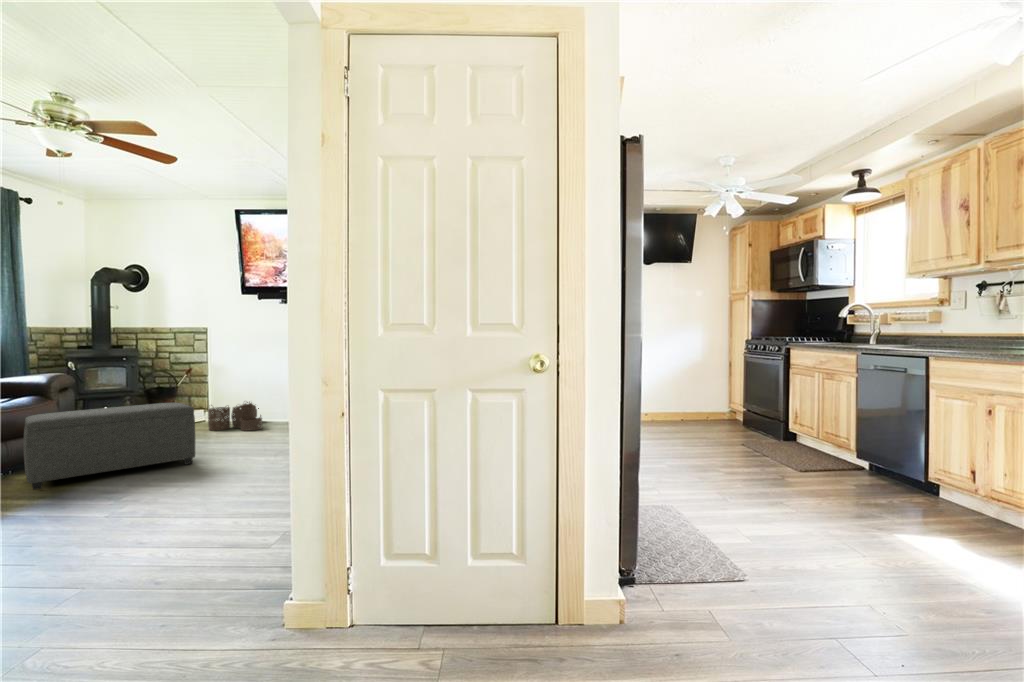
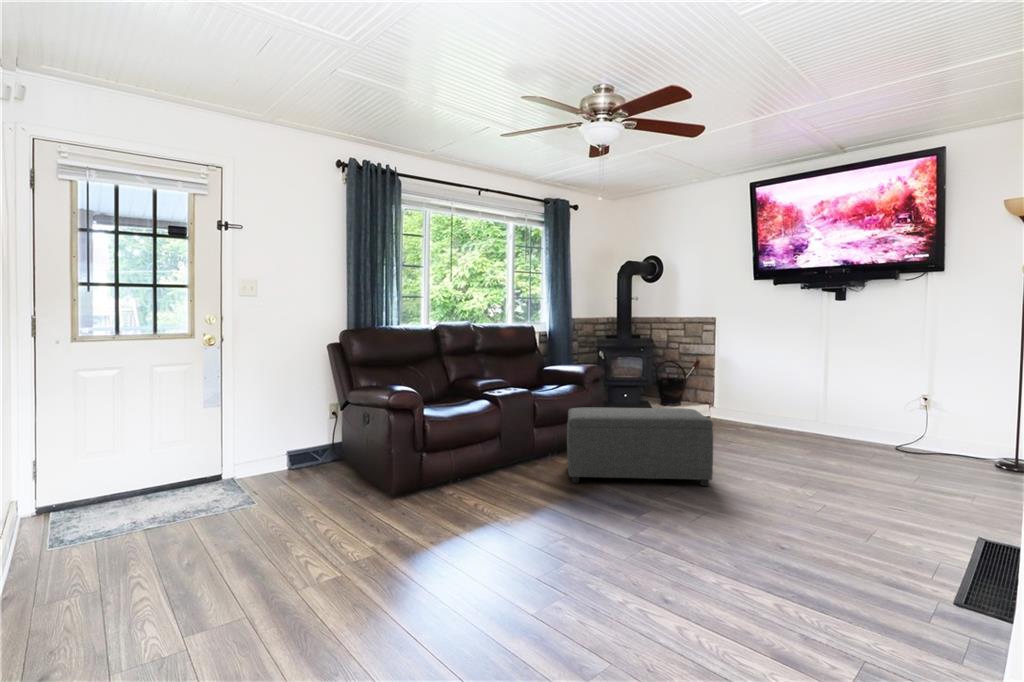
woven basket: present [208,402,262,431] -> none [717,403,779,444]

